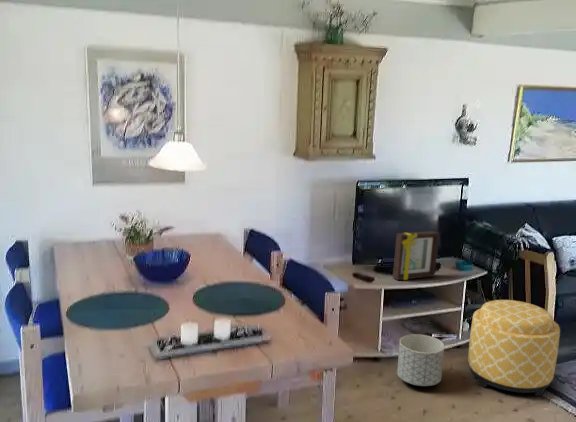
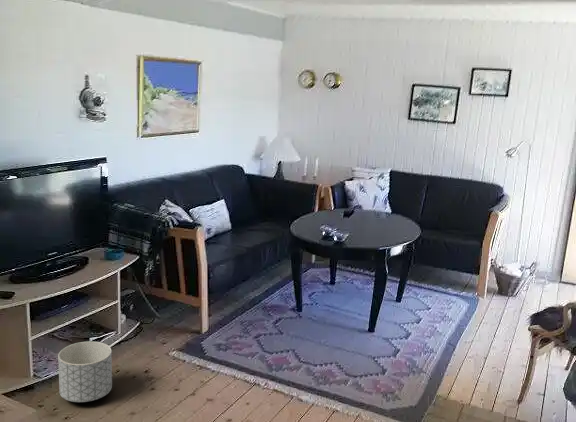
picture frame: present [393,231,439,280] -> none [34,222,85,286]
ottoman: present [468,300,560,396] -> none [134,281,220,379]

